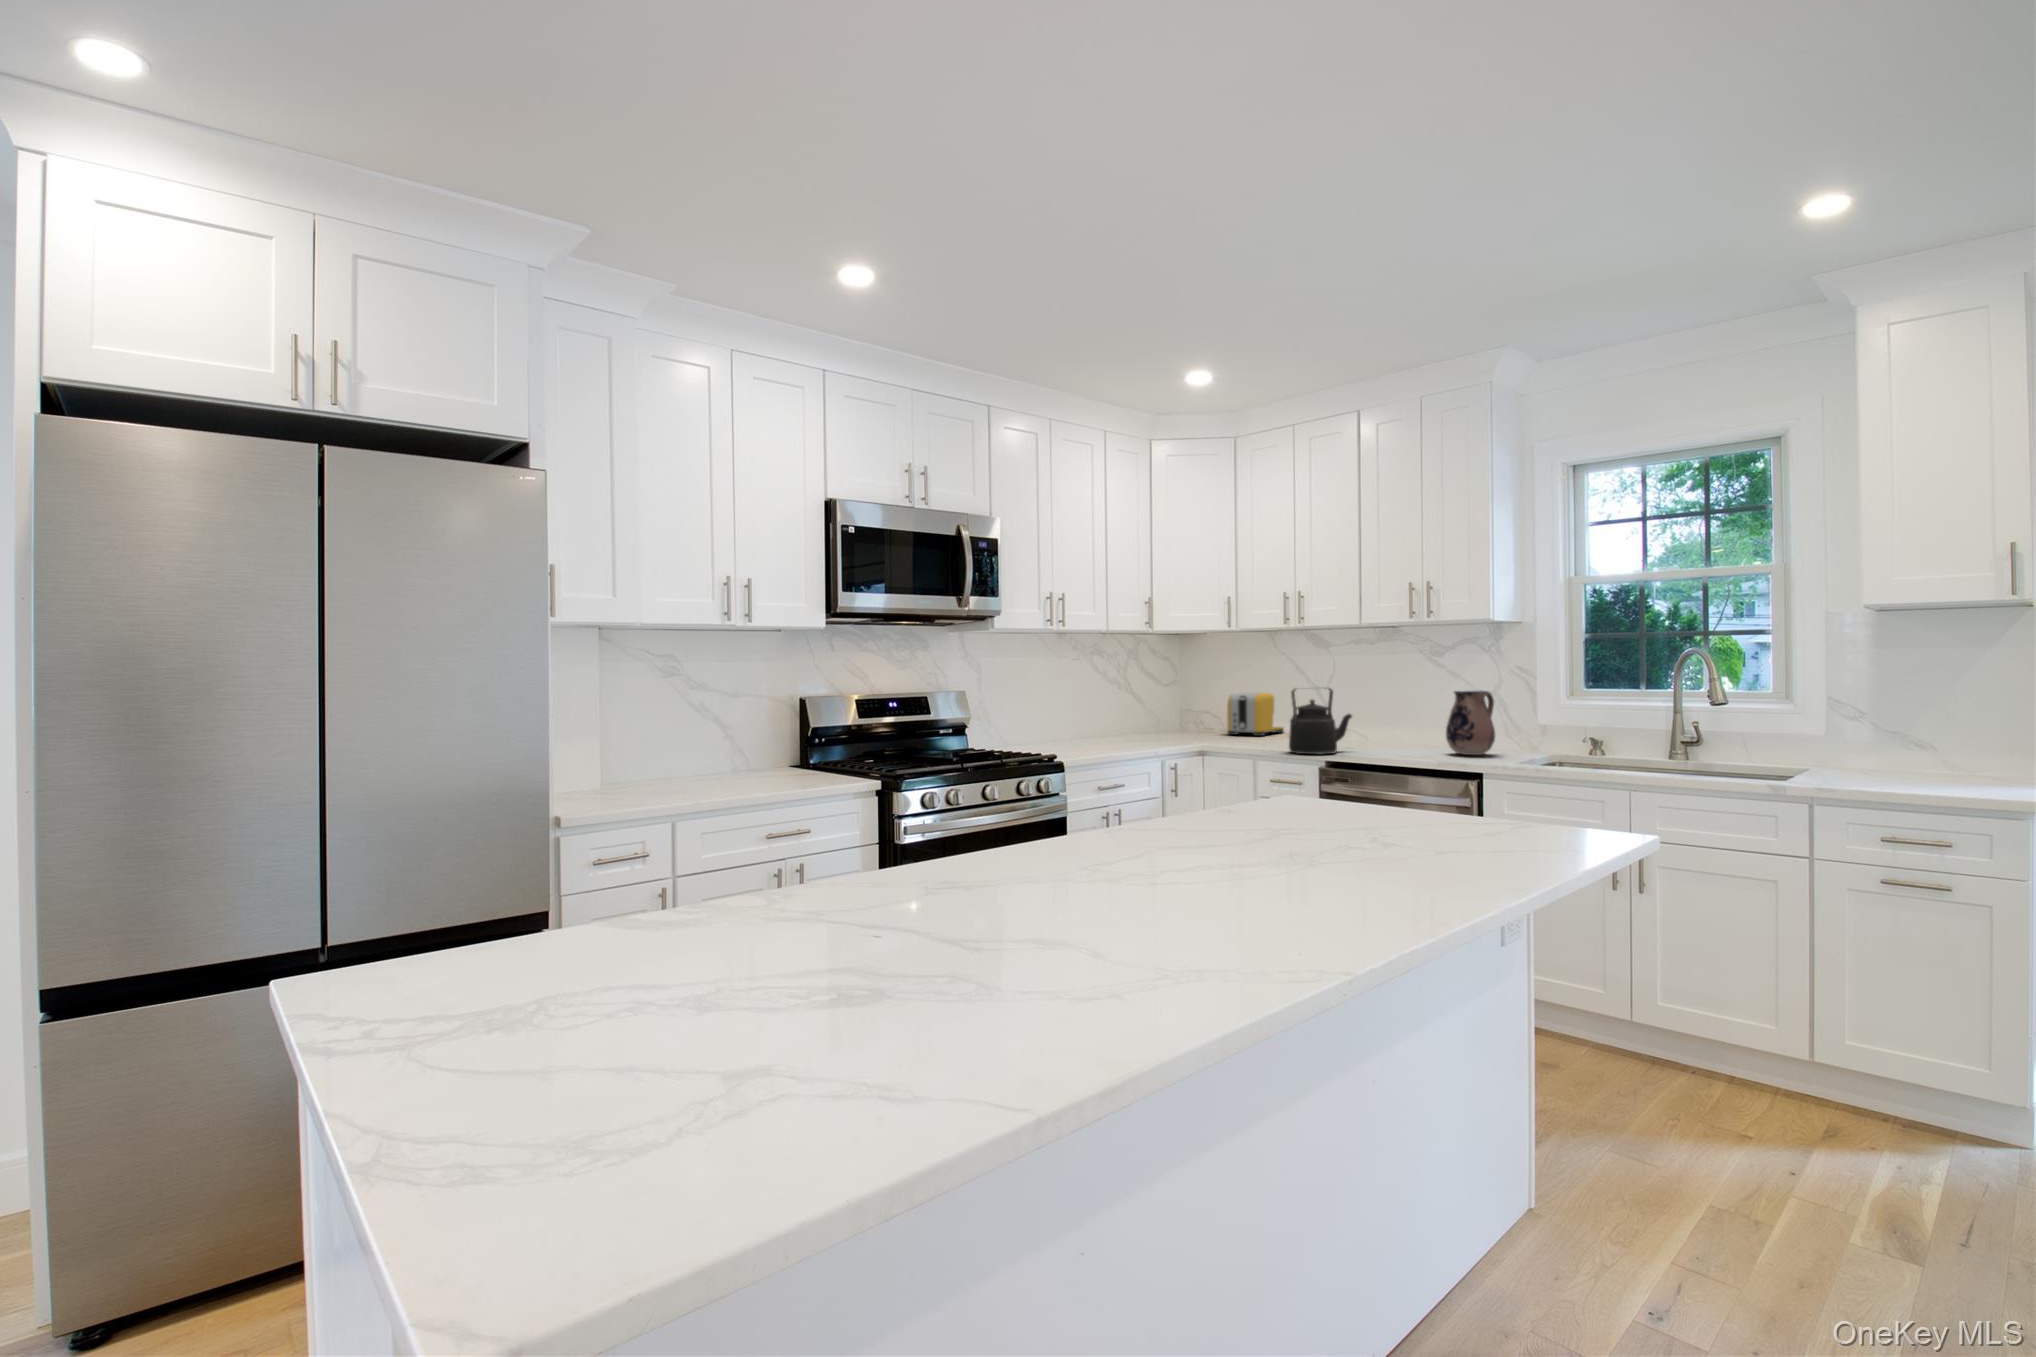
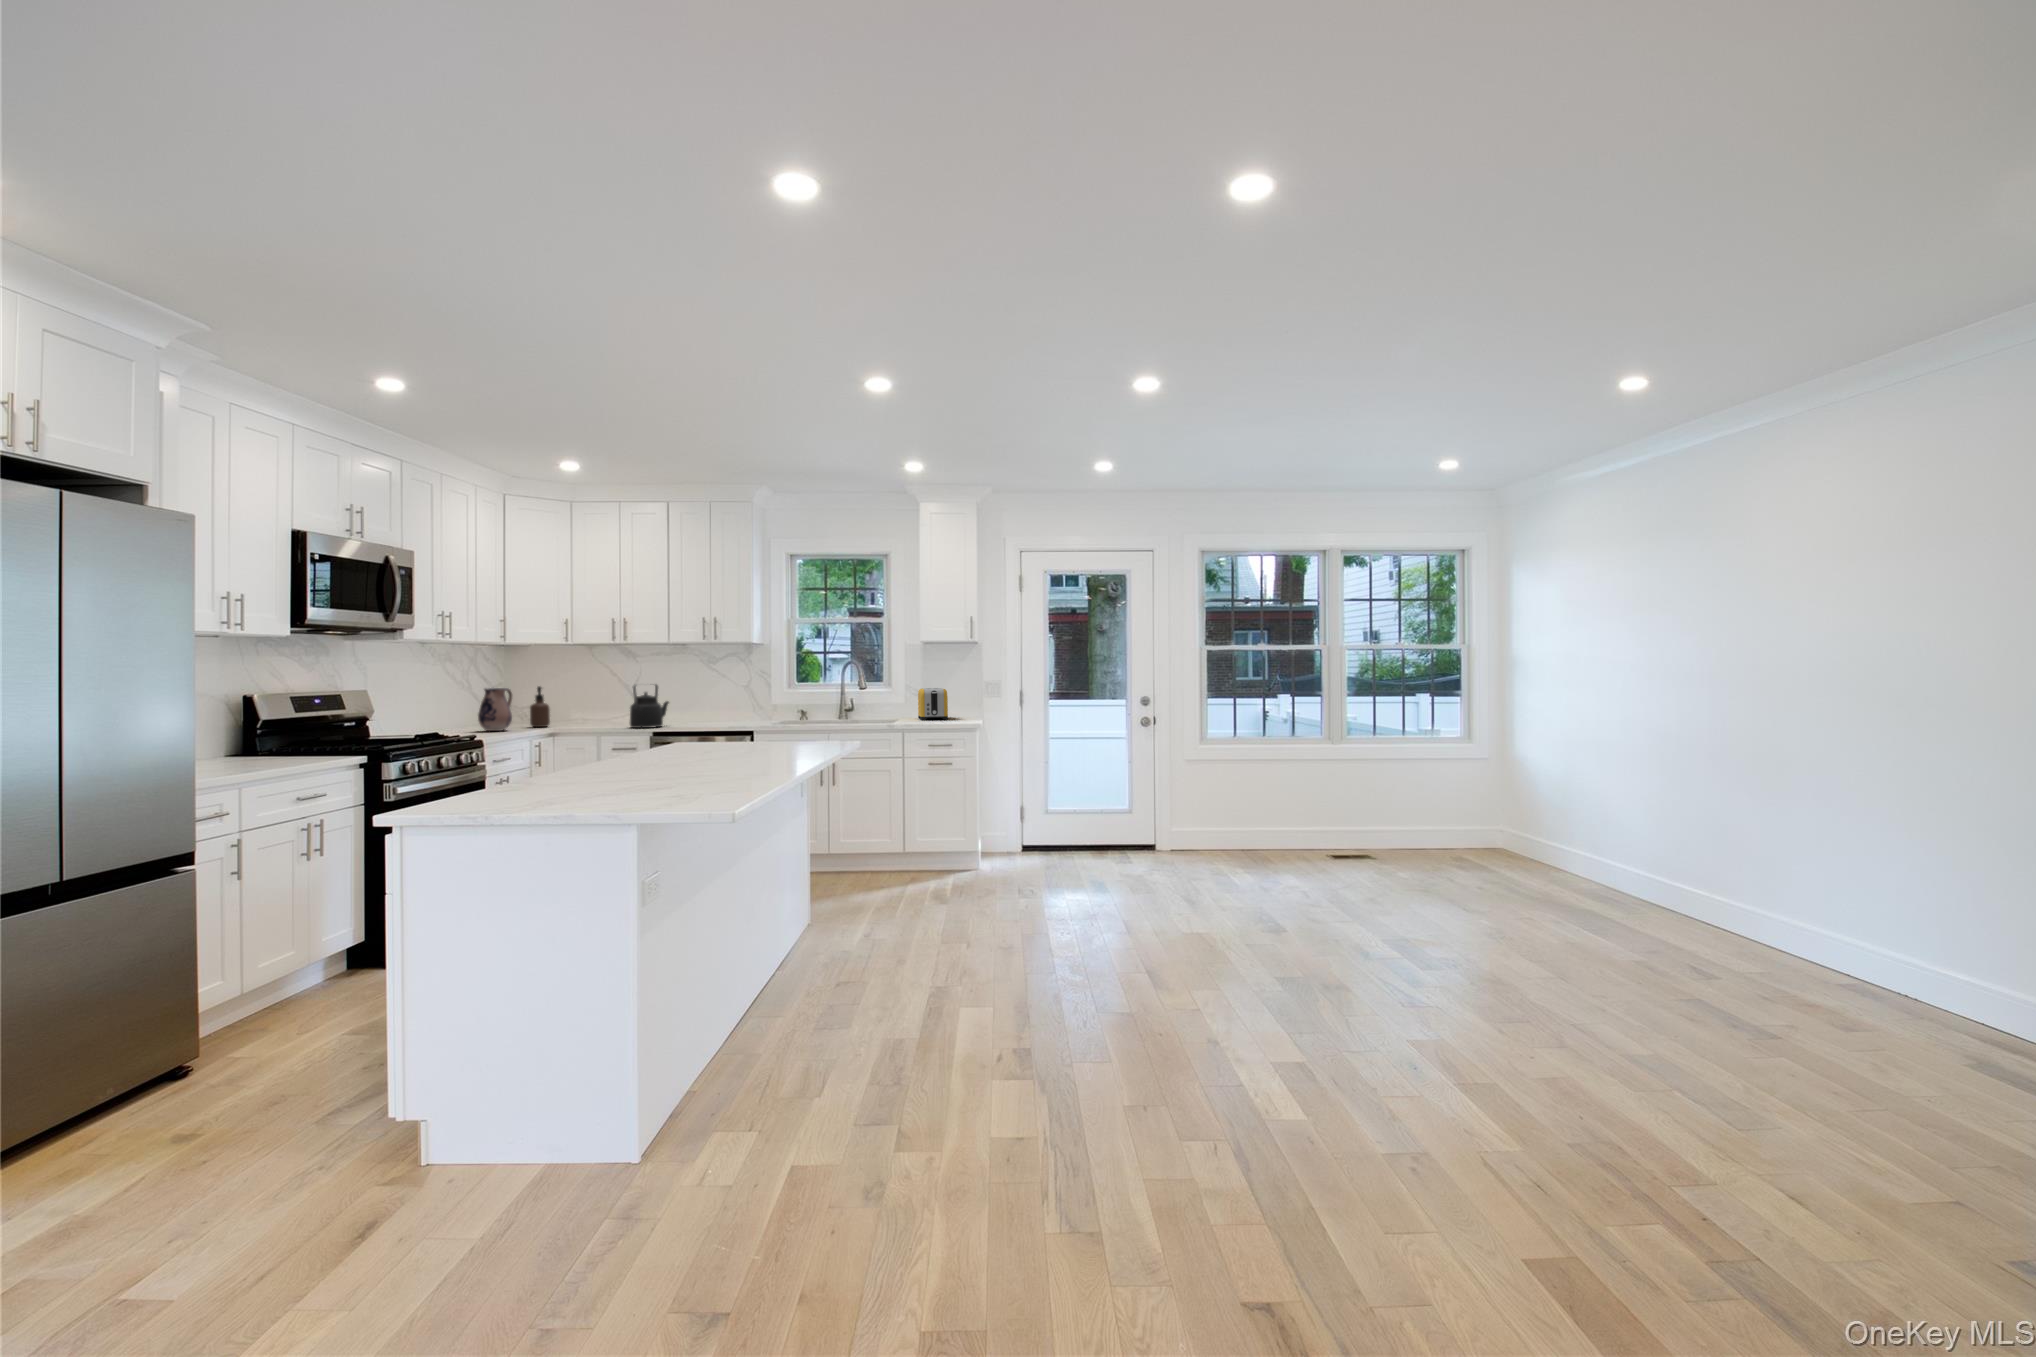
soap dispenser: none [1175,688,1199,742] -> present [530,686,550,727]
ceramic pitcher: present [1446,691,1495,755] -> present [478,688,512,731]
toaster: present [1227,693,1284,736] -> present [918,688,948,720]

